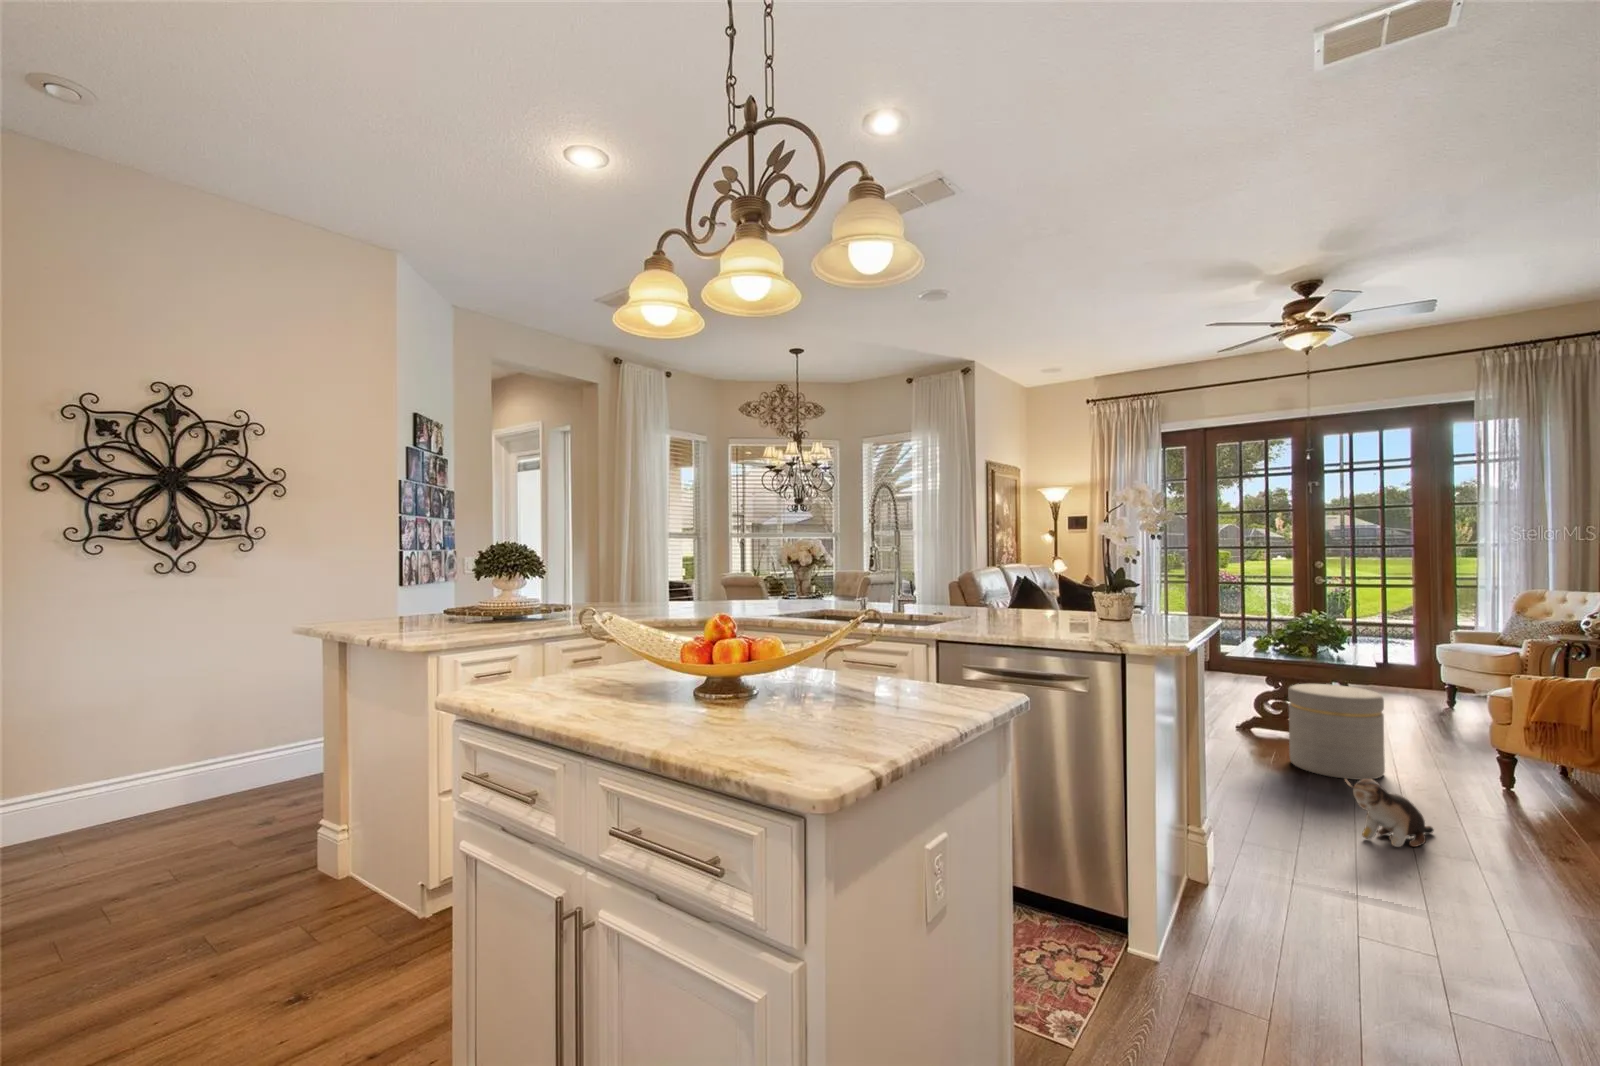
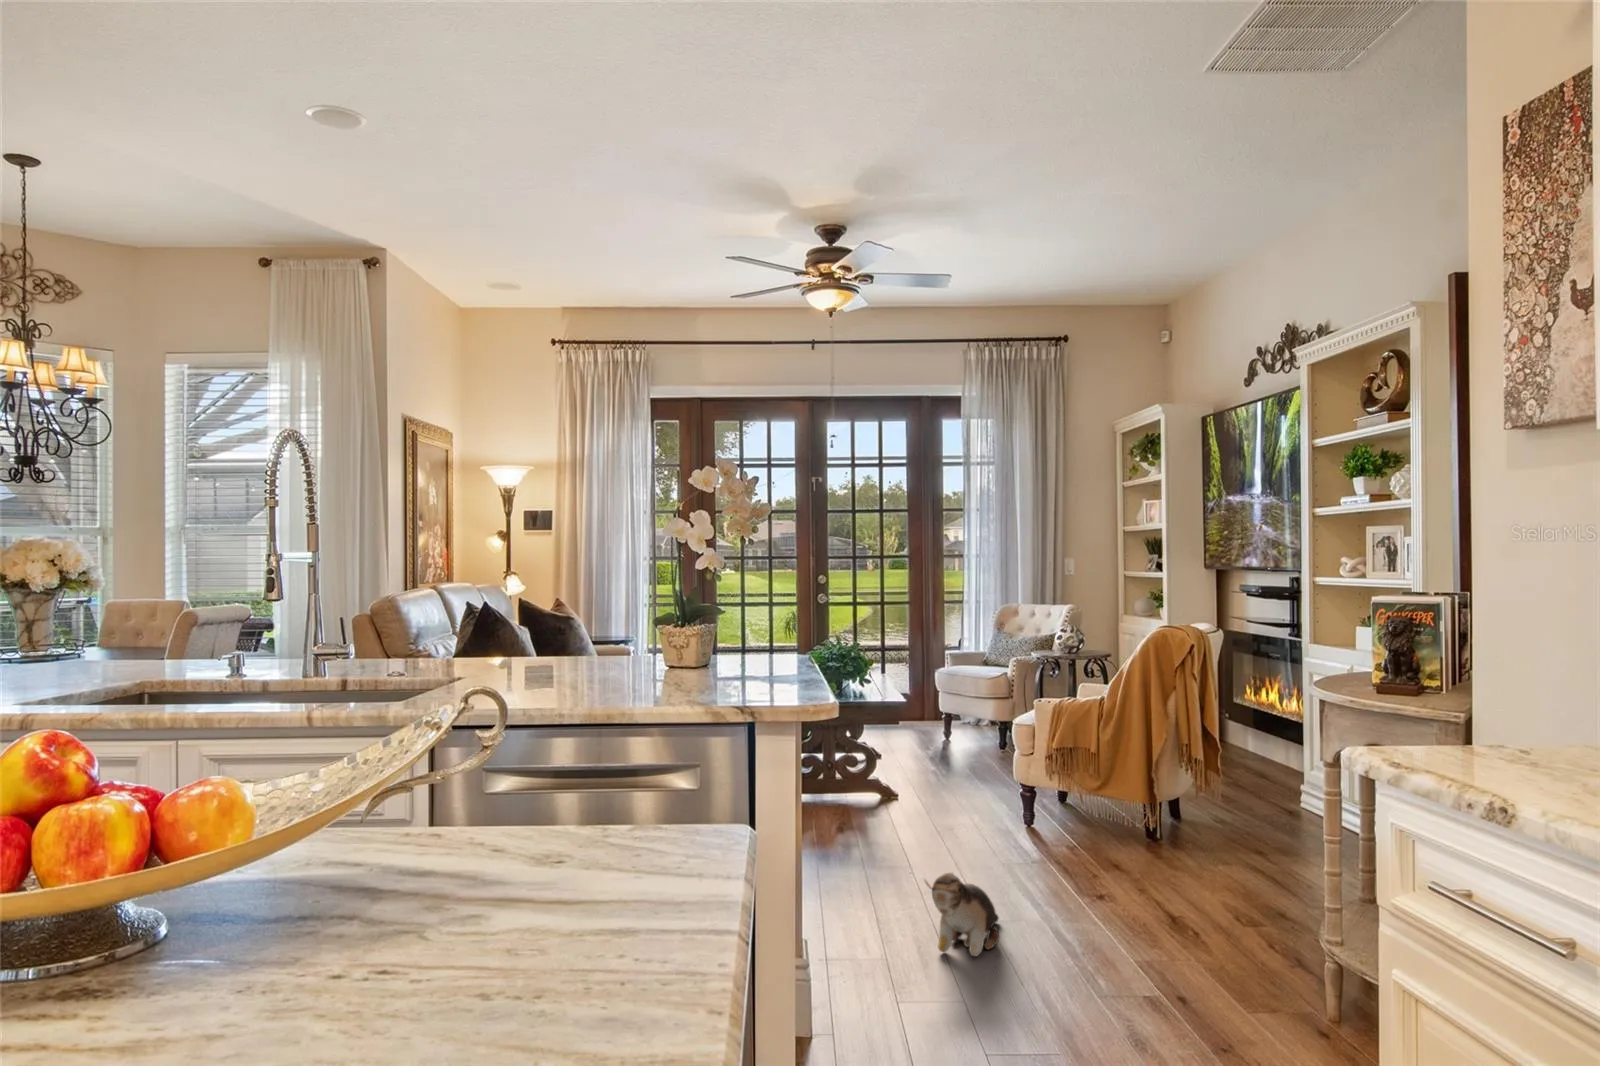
ottoman: present [1288,684,1385,780] -> none [826,736,925,859]

